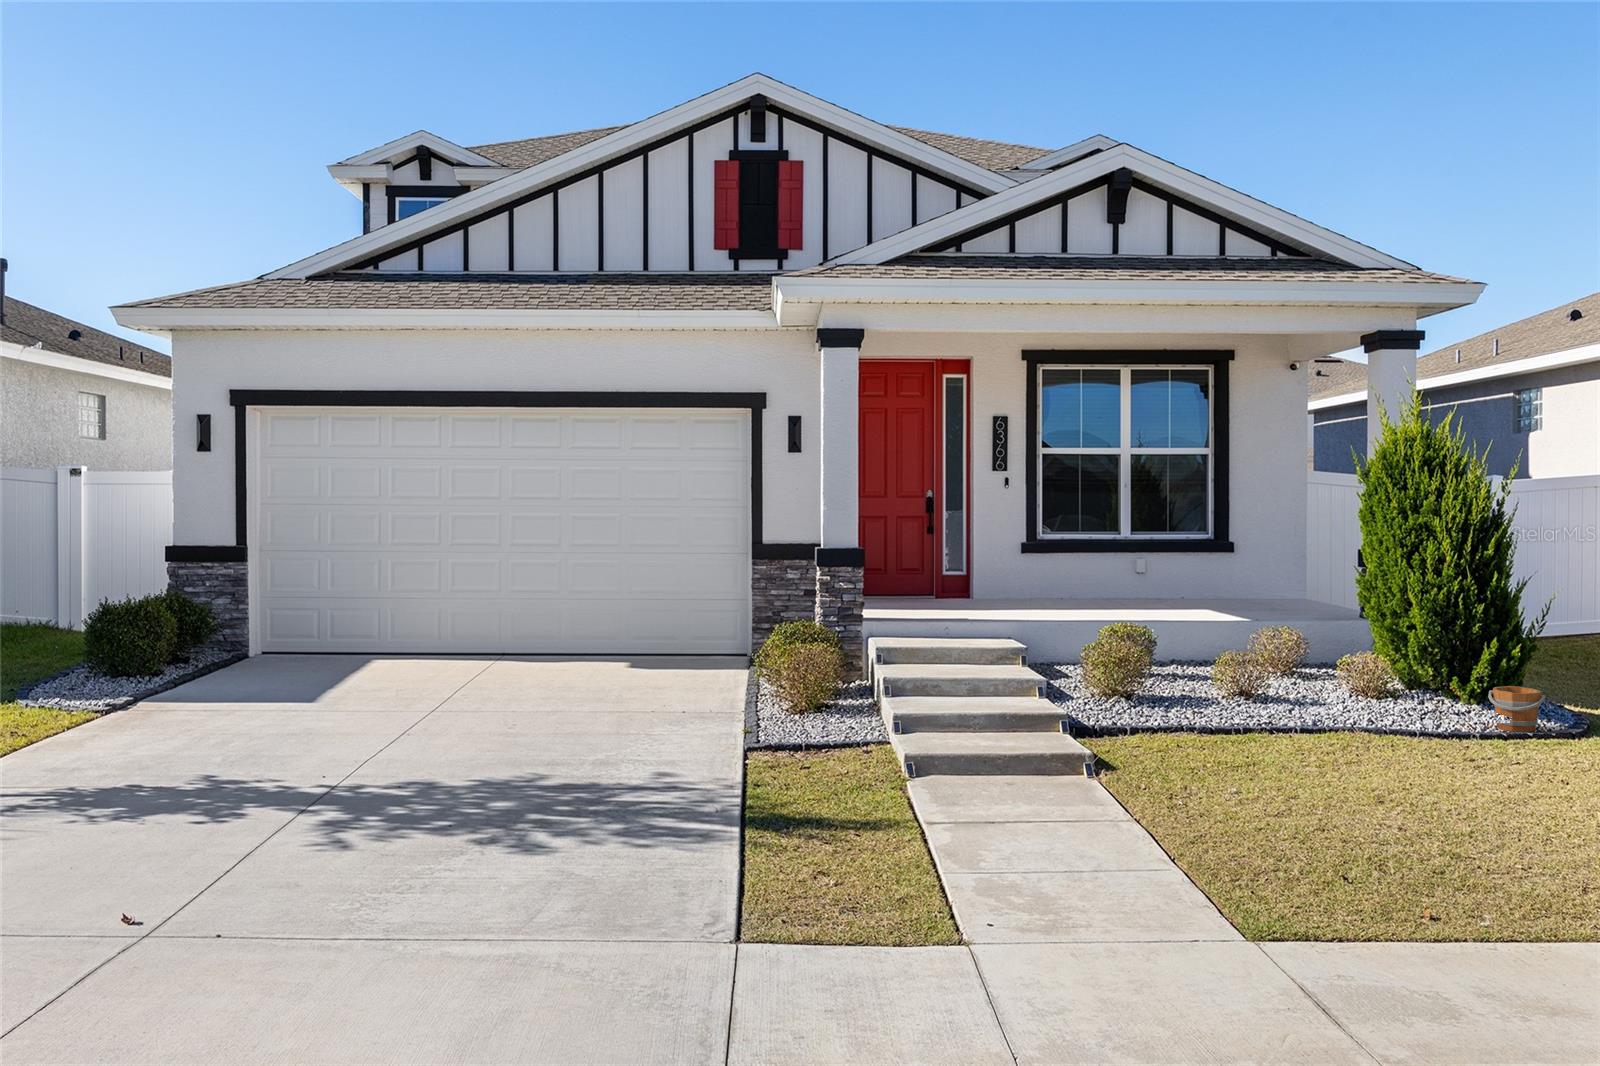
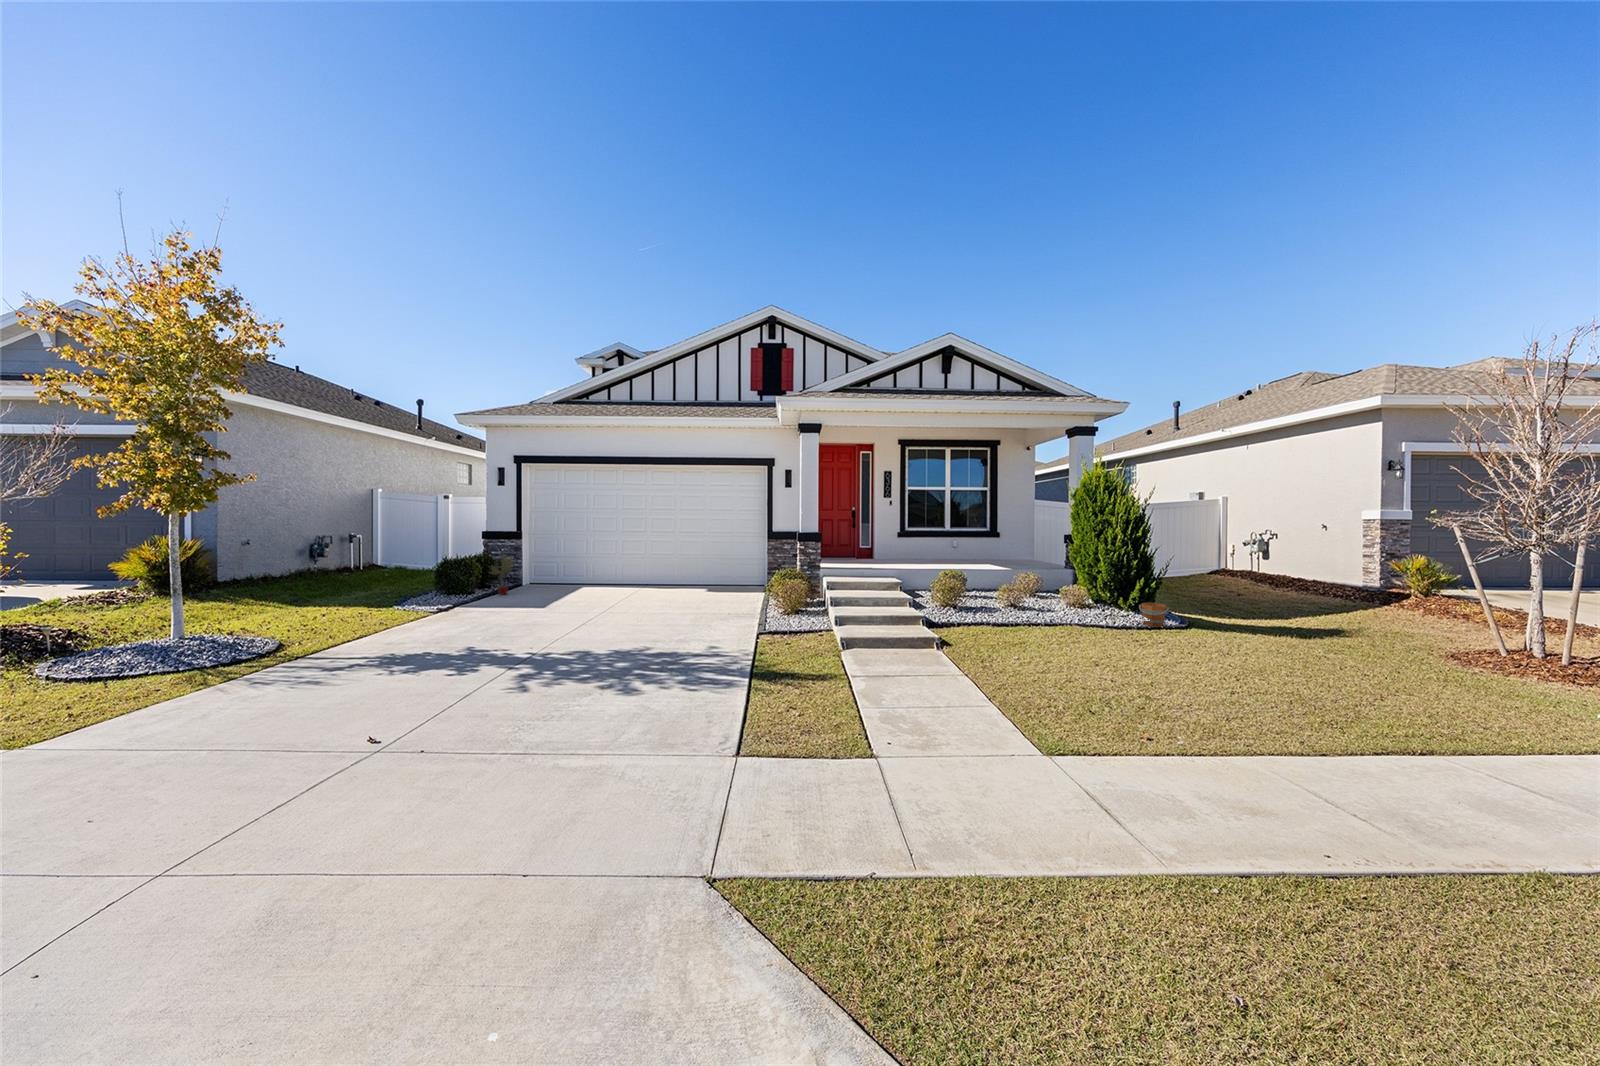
potted tree: none [189,588,241,674] -> present [489,554,514,595]

